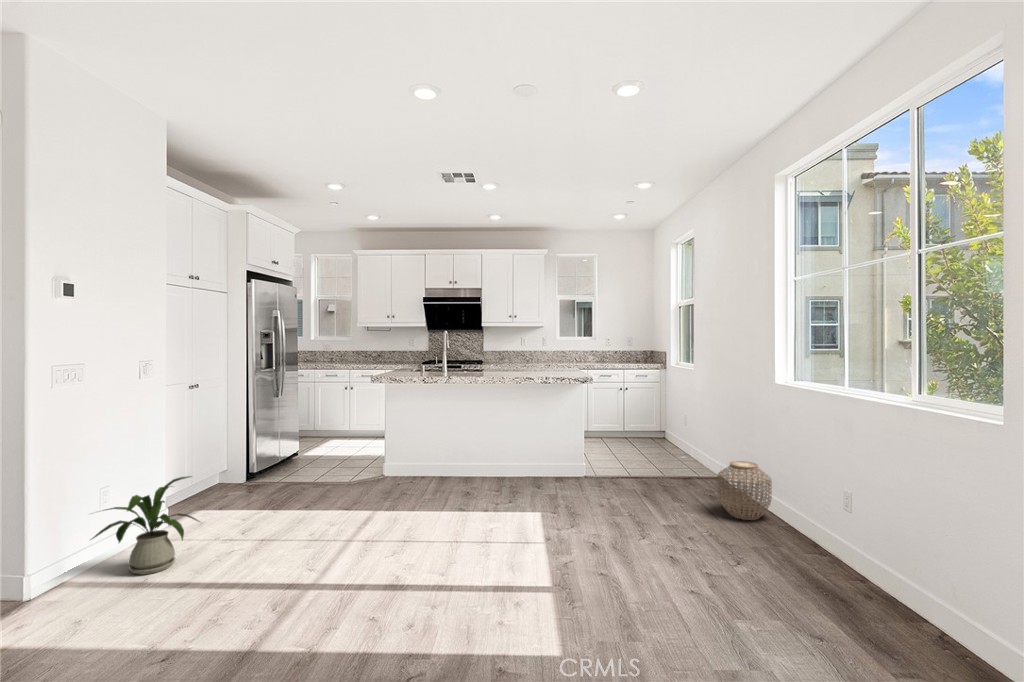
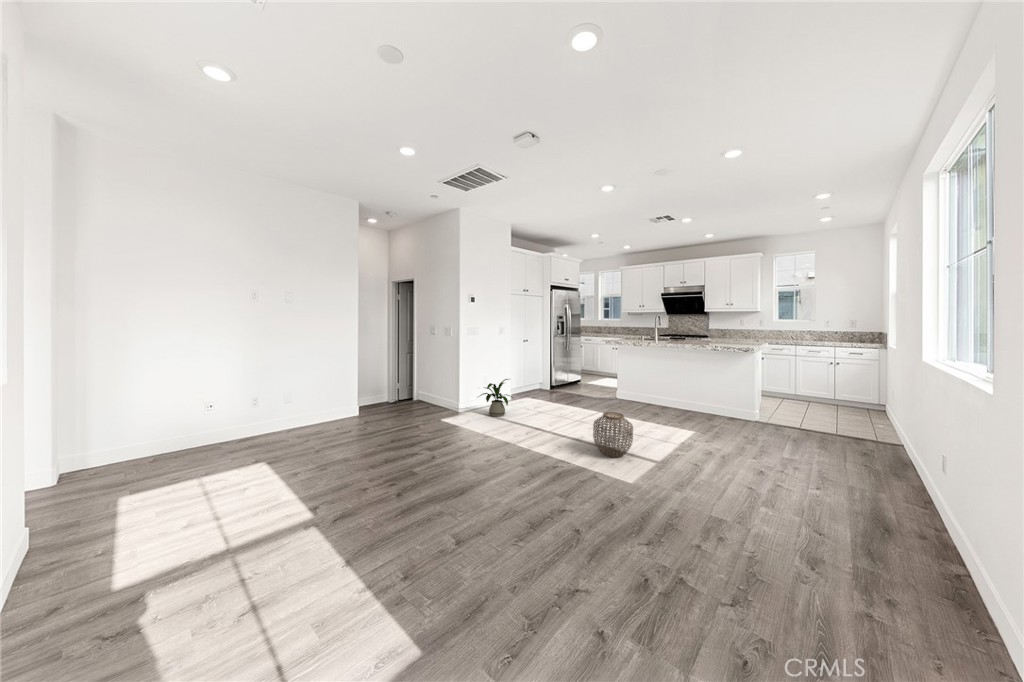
woven basket: present [717,461,772,520] -> present [593,412,633,457]

